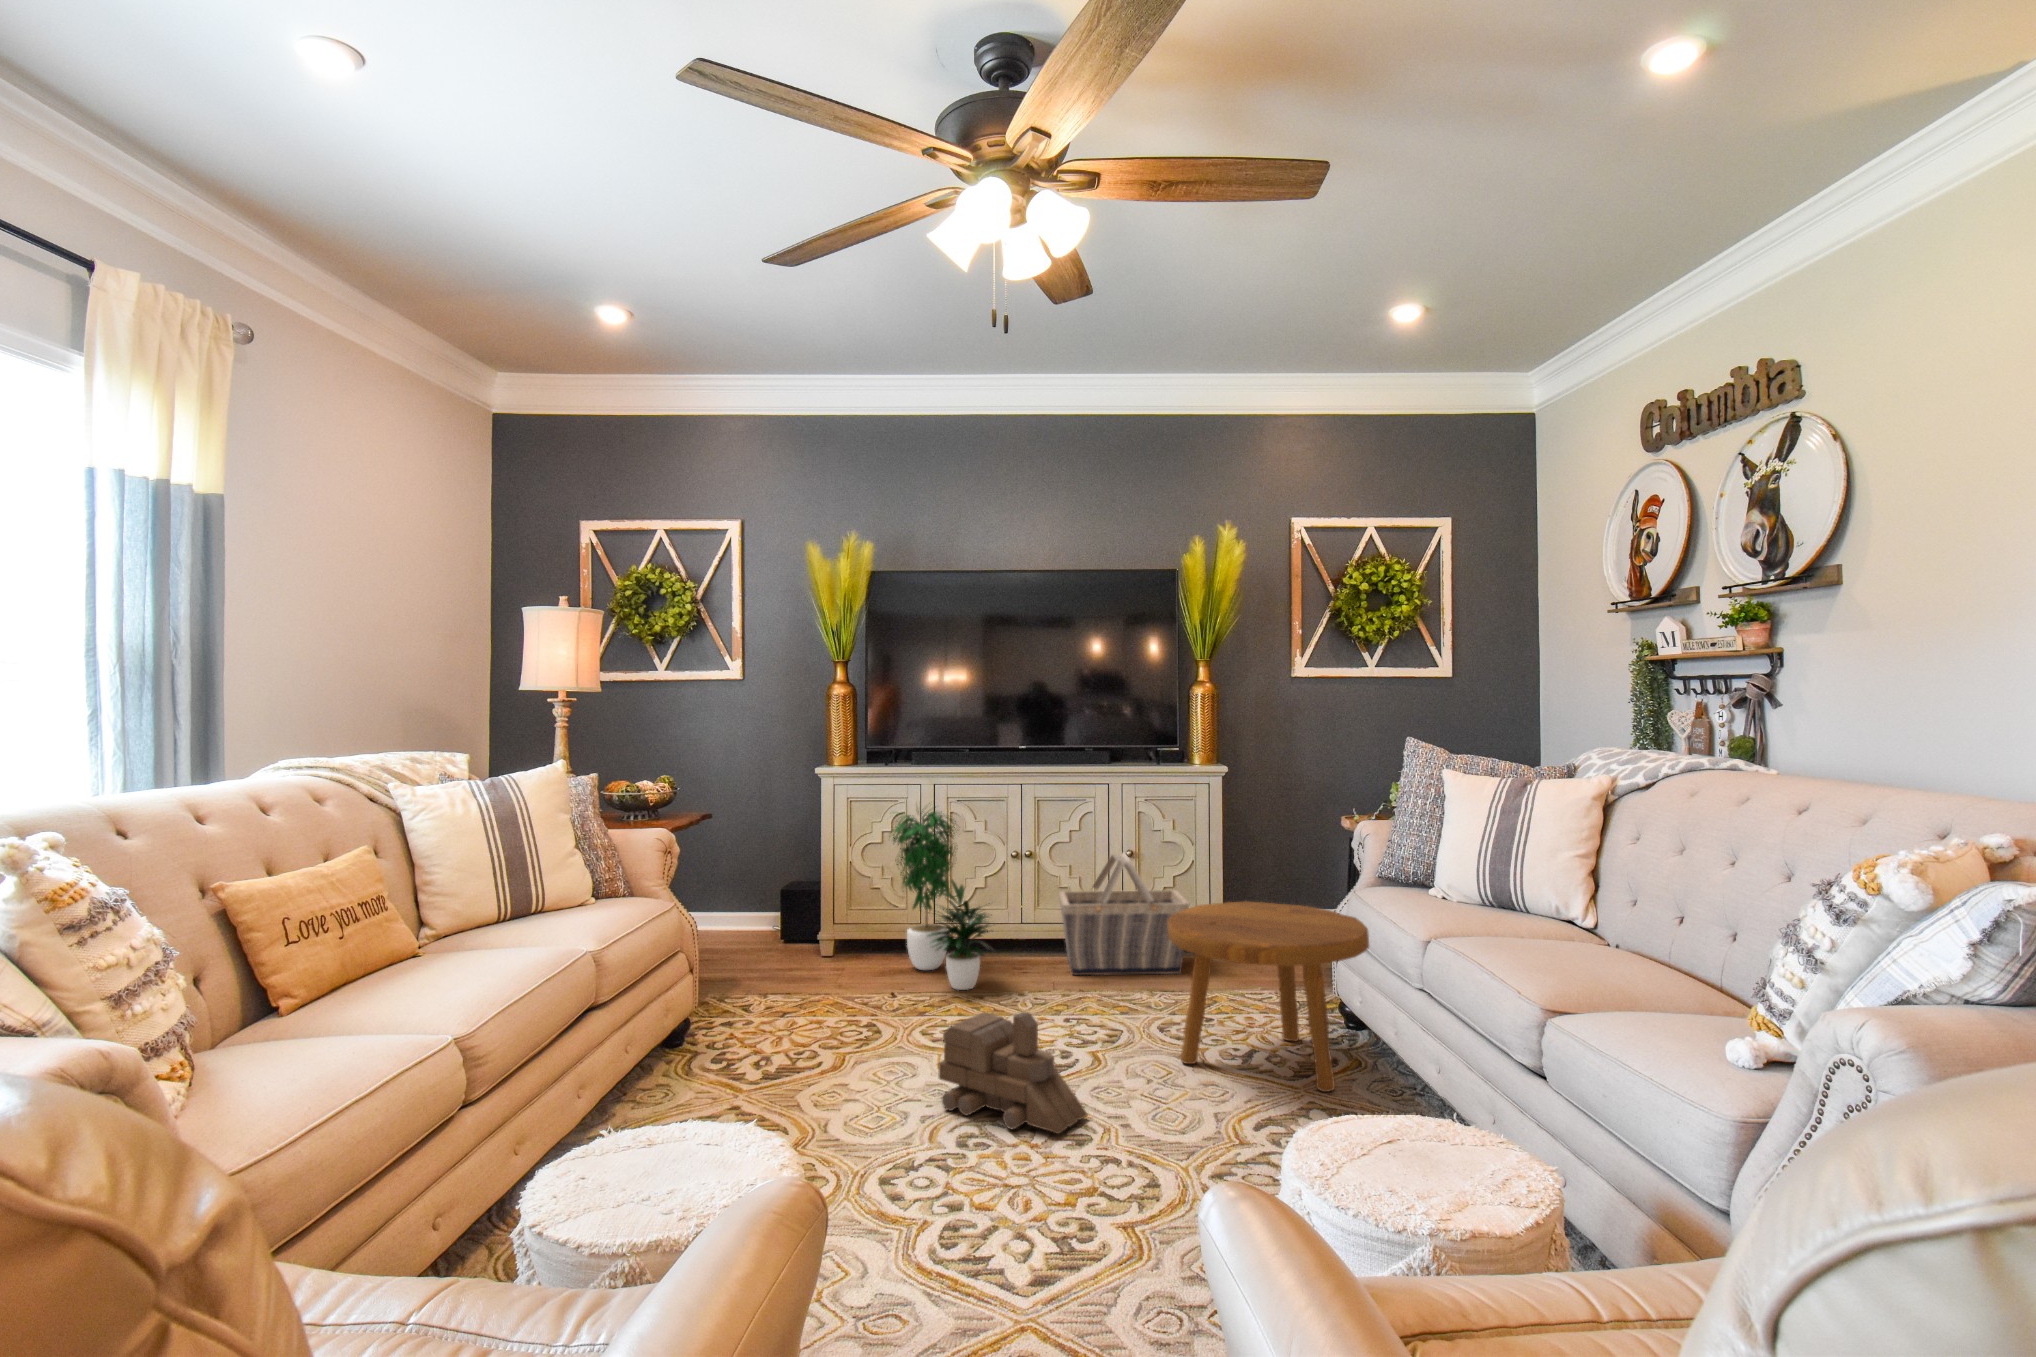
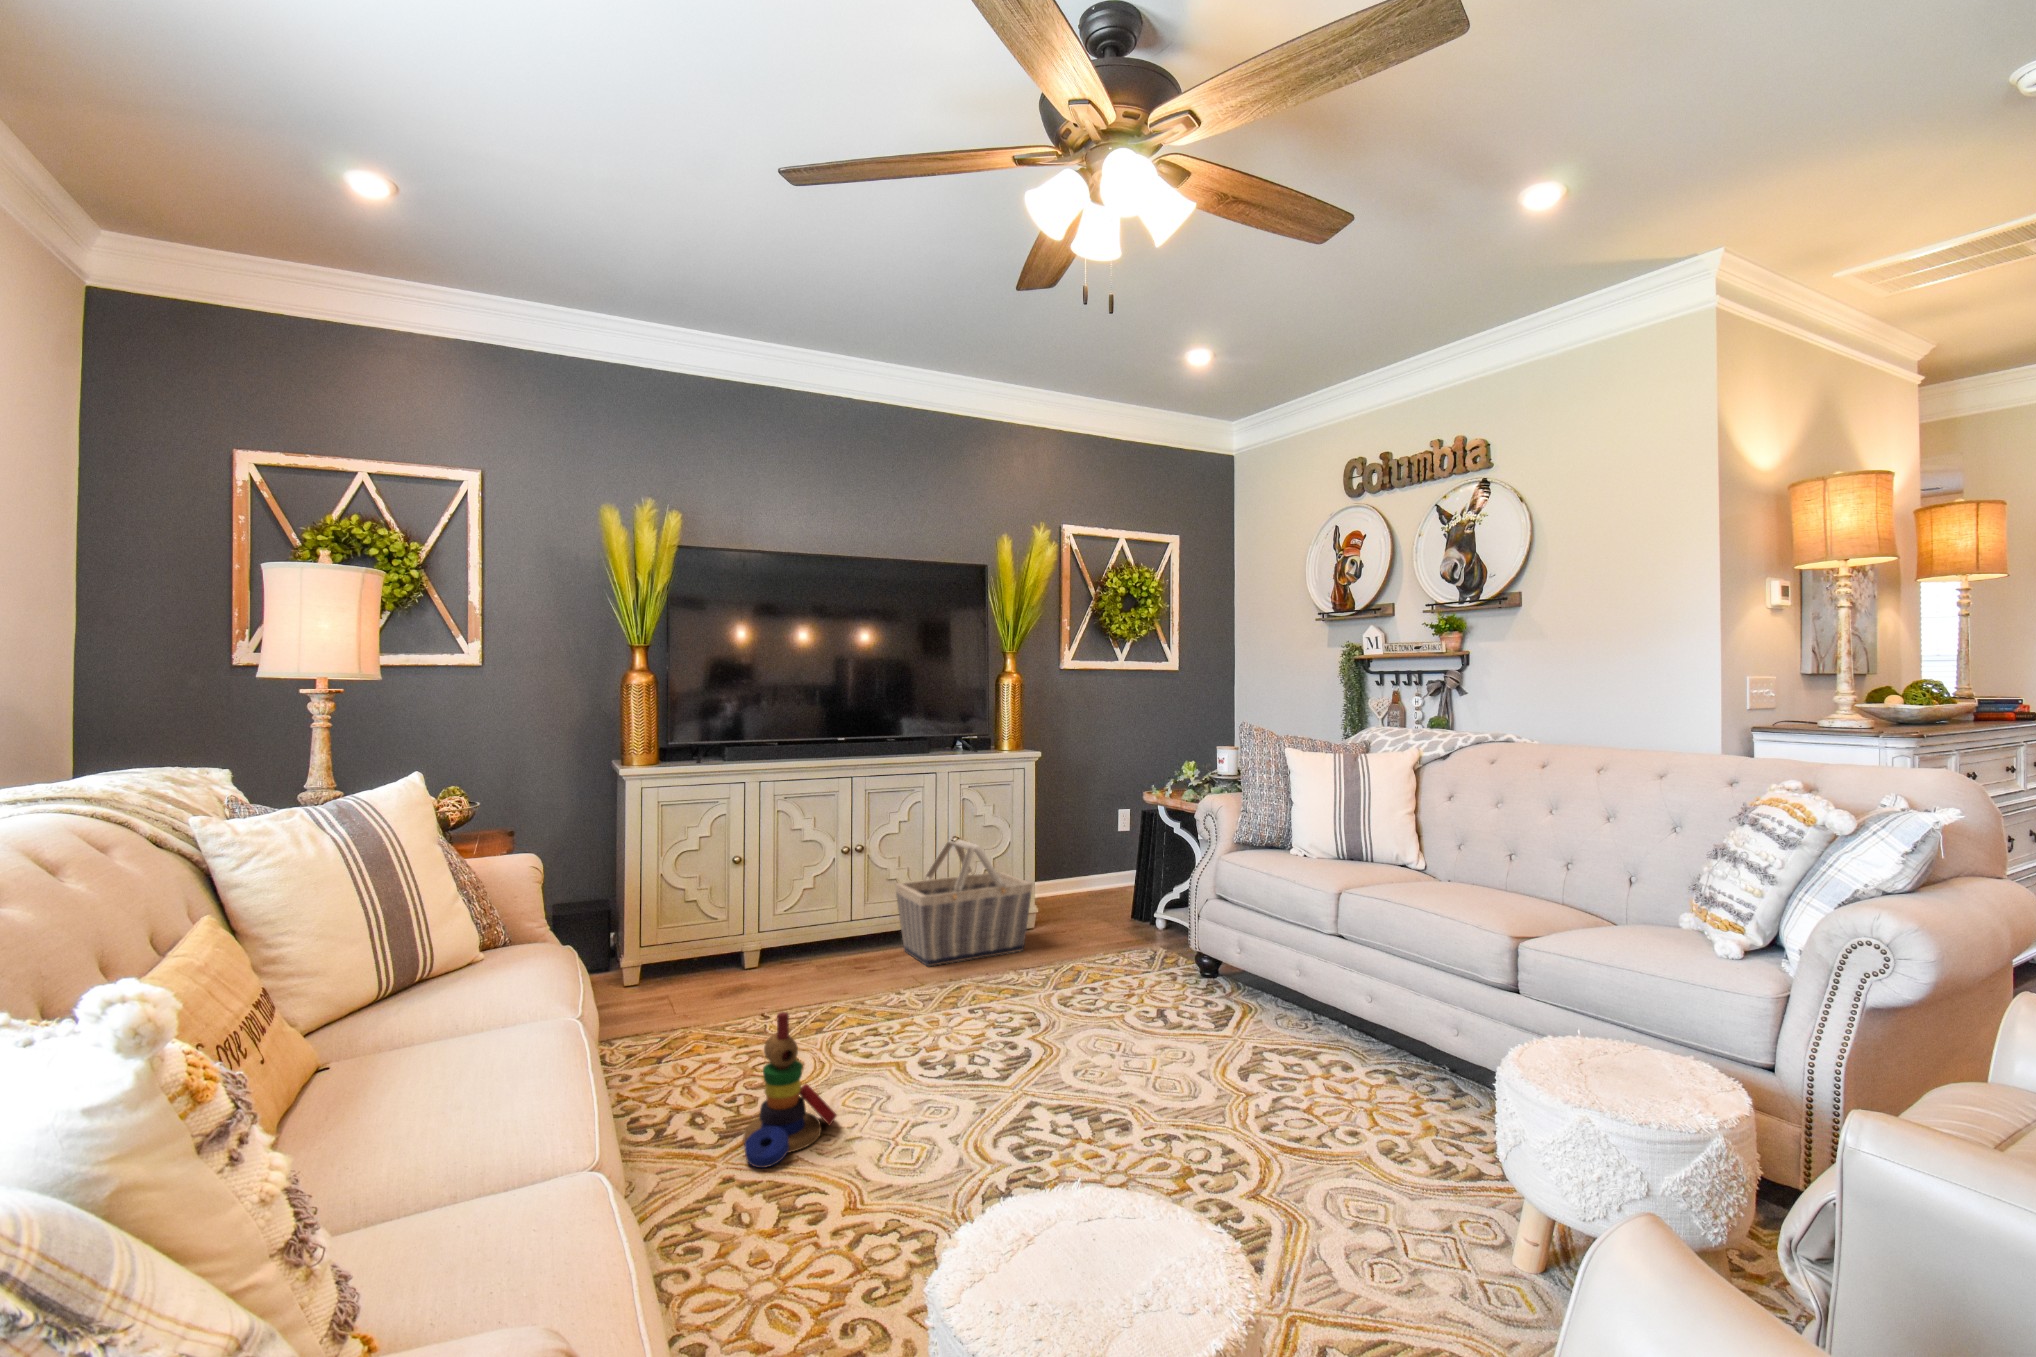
potted plant: present [891,803,990,990] -> none [723,794,874,999]
footstool: present [1168,901,1369,1092] -> none [1101,874,1284,1039]
stacking toy: none [761,979,855,1102] -> present [743,1012,837,1168]
toy train: present [938,1012,1088,1134] -> none [952,1009,1112,1136]

